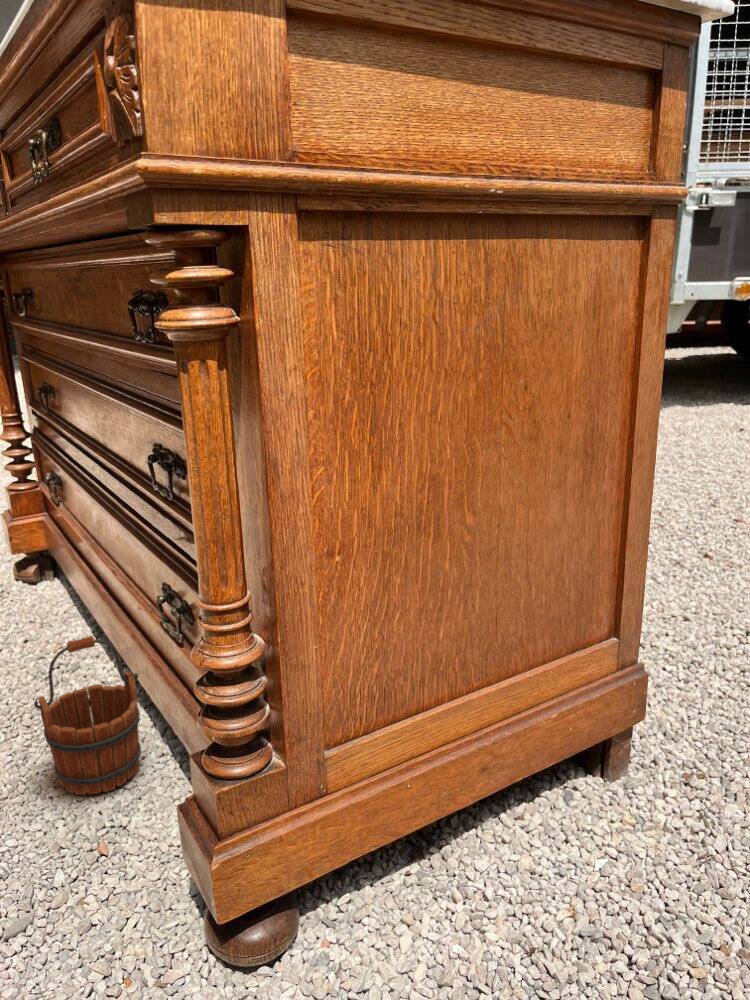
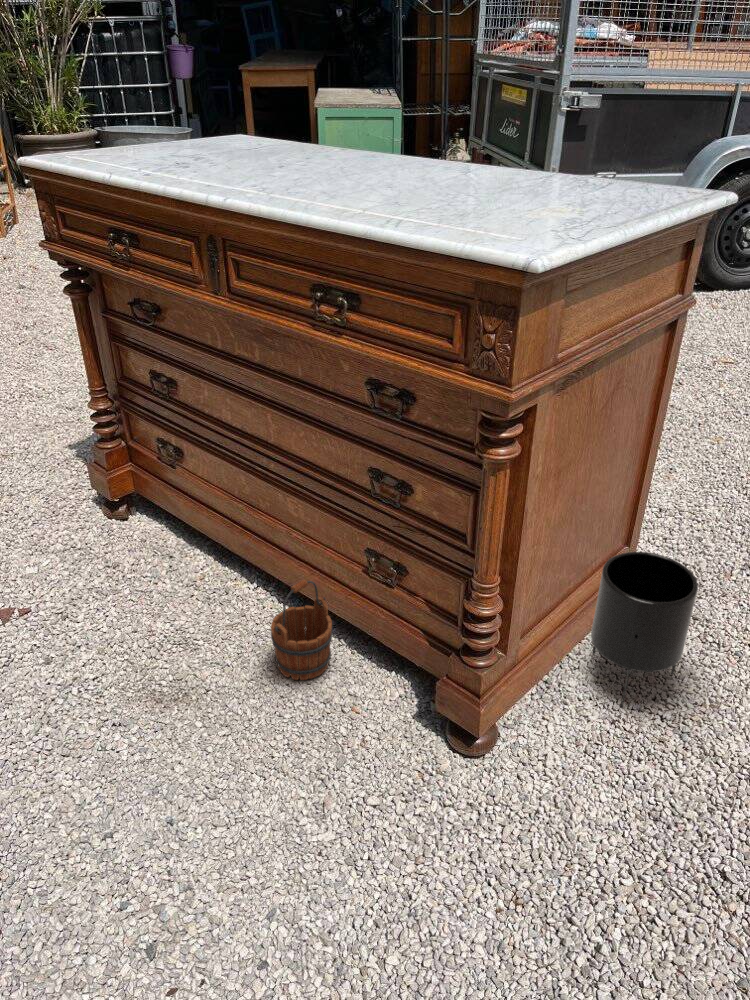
planter: none [519,639,696,925] -> present [591,552,698,707]

